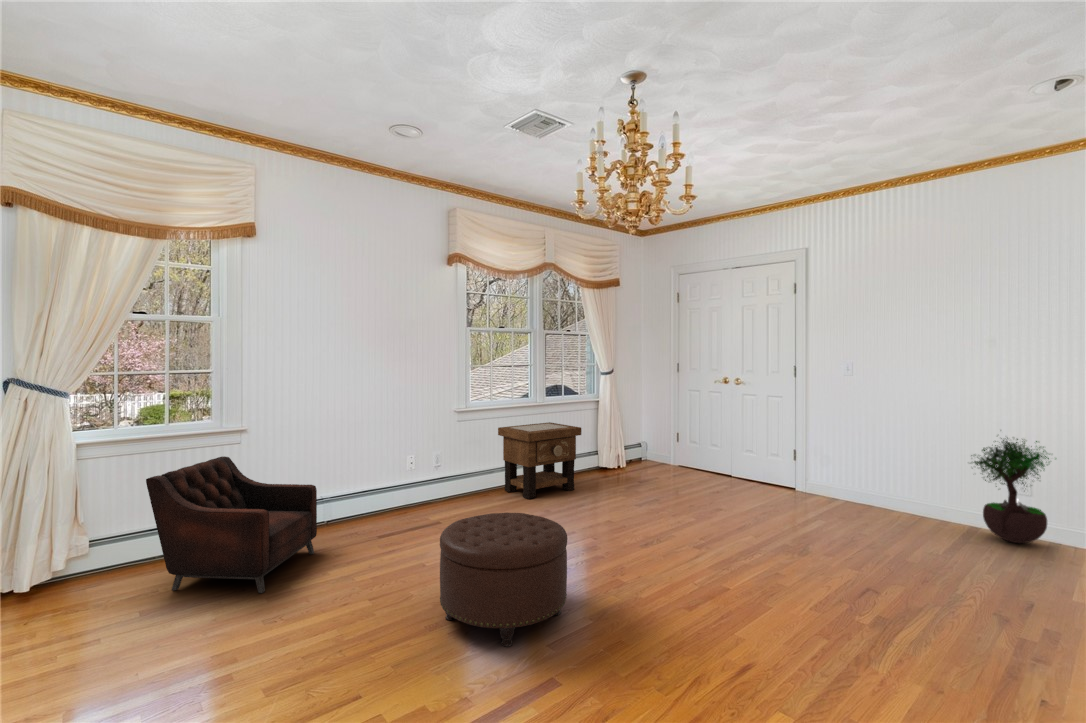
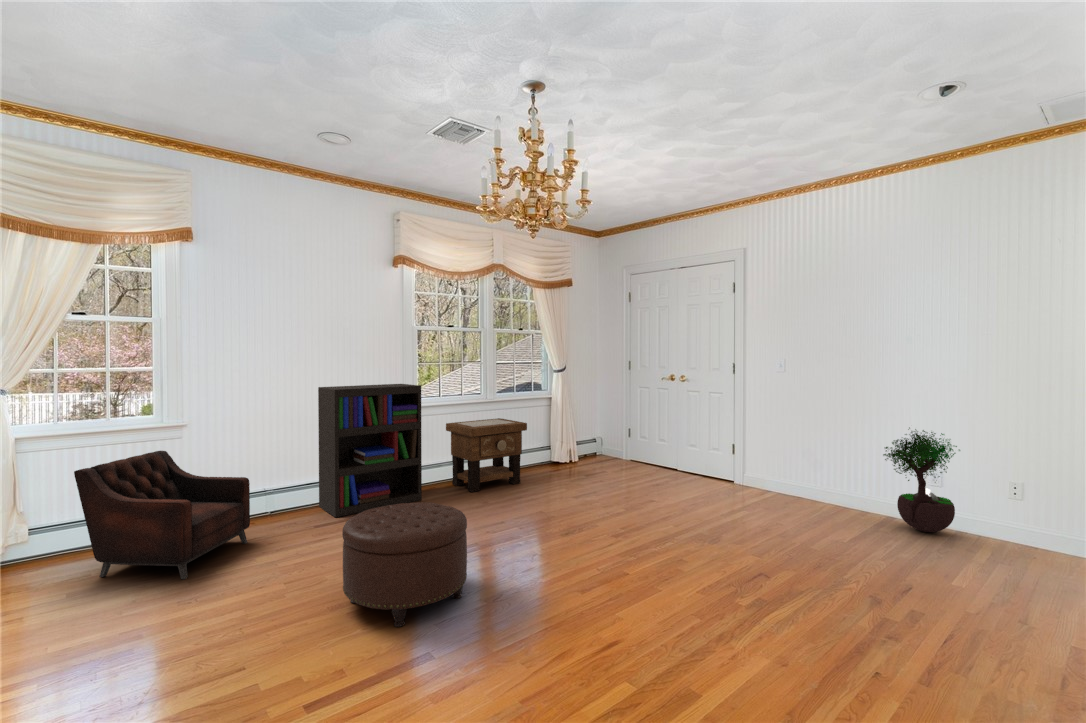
bookshelf: none [376,387,479,526] -> present [318,384,422,517]

